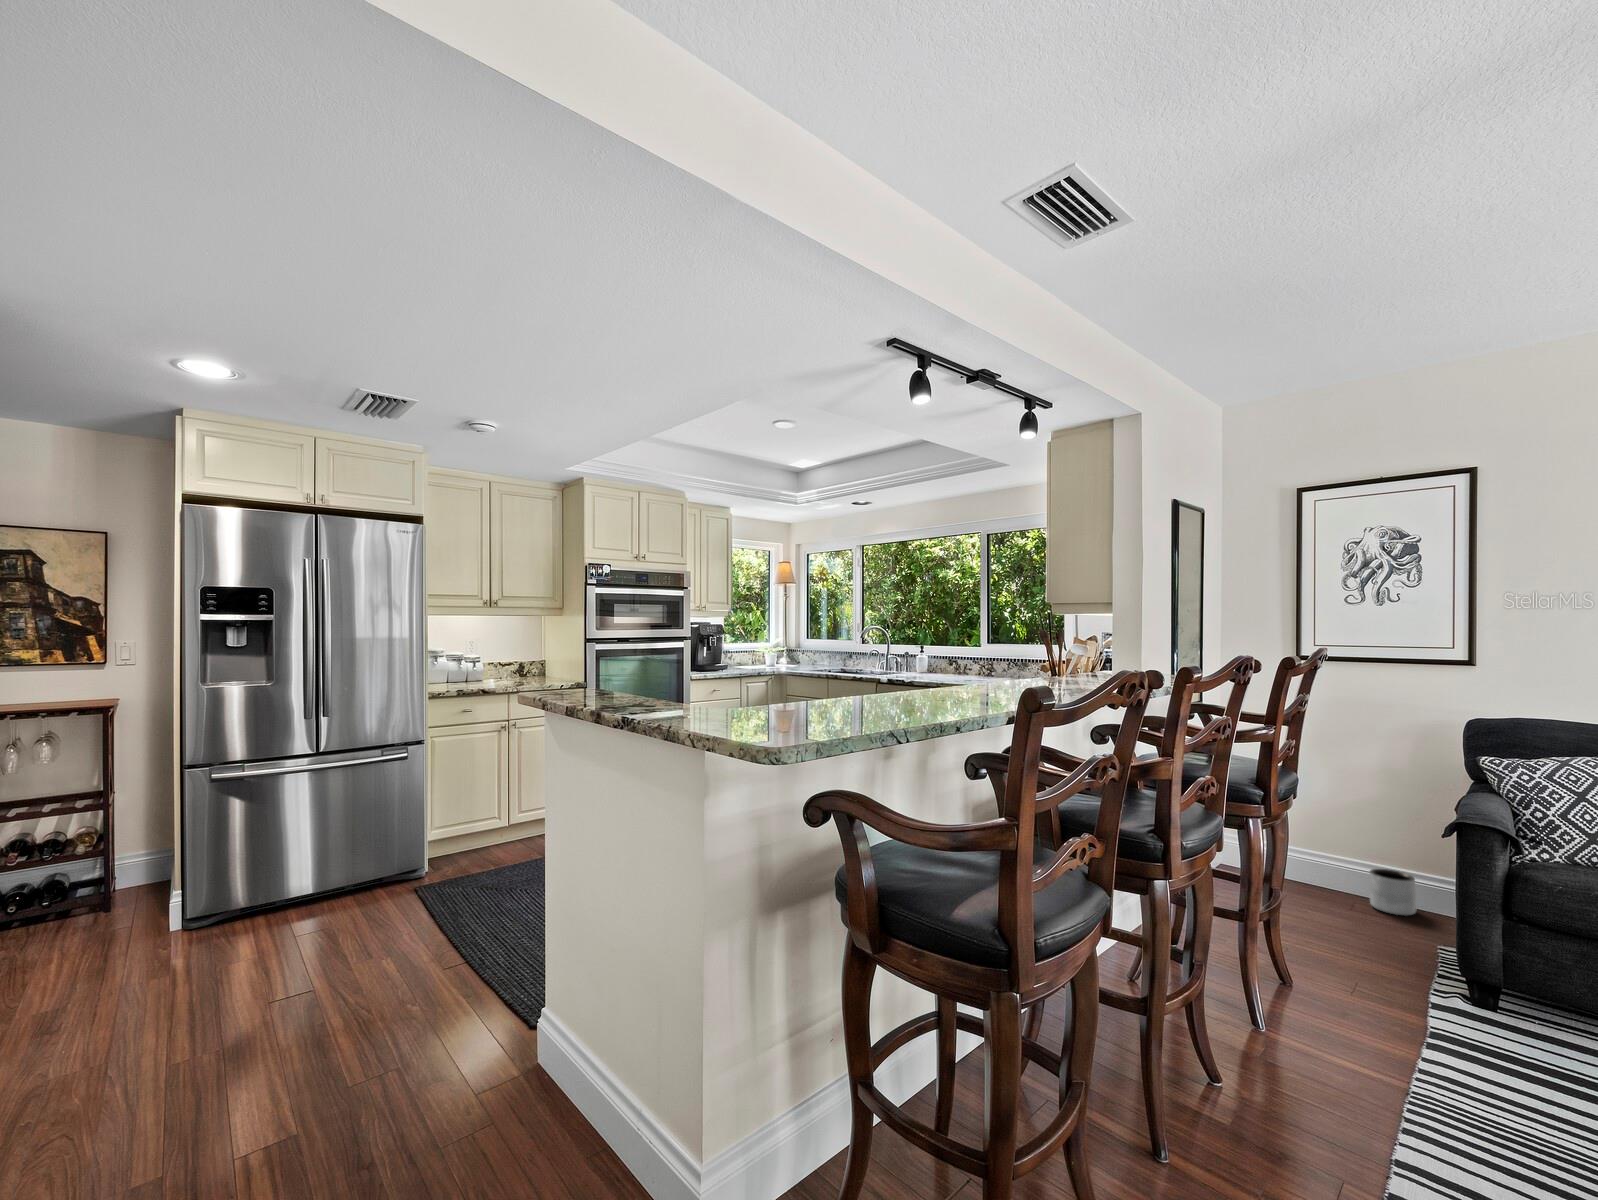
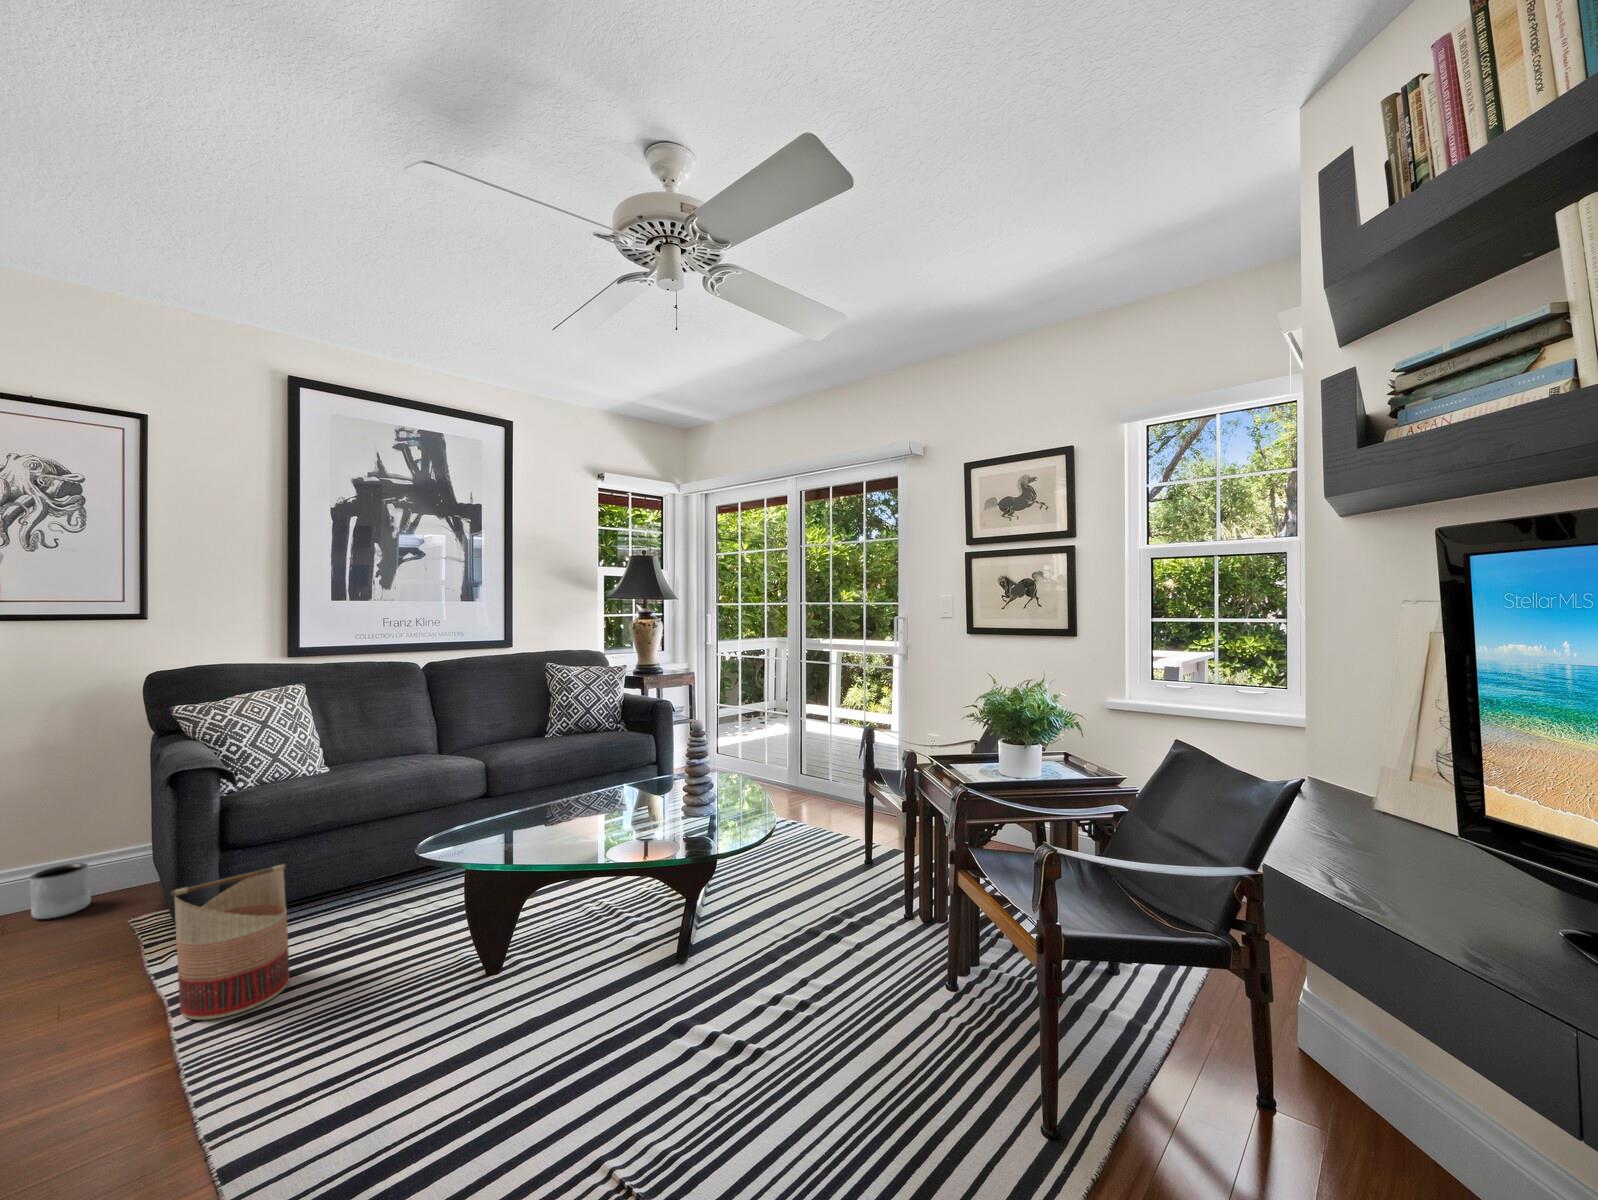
basket: none [1428,930,1557,1095] -> present [172,864,290,1020]

